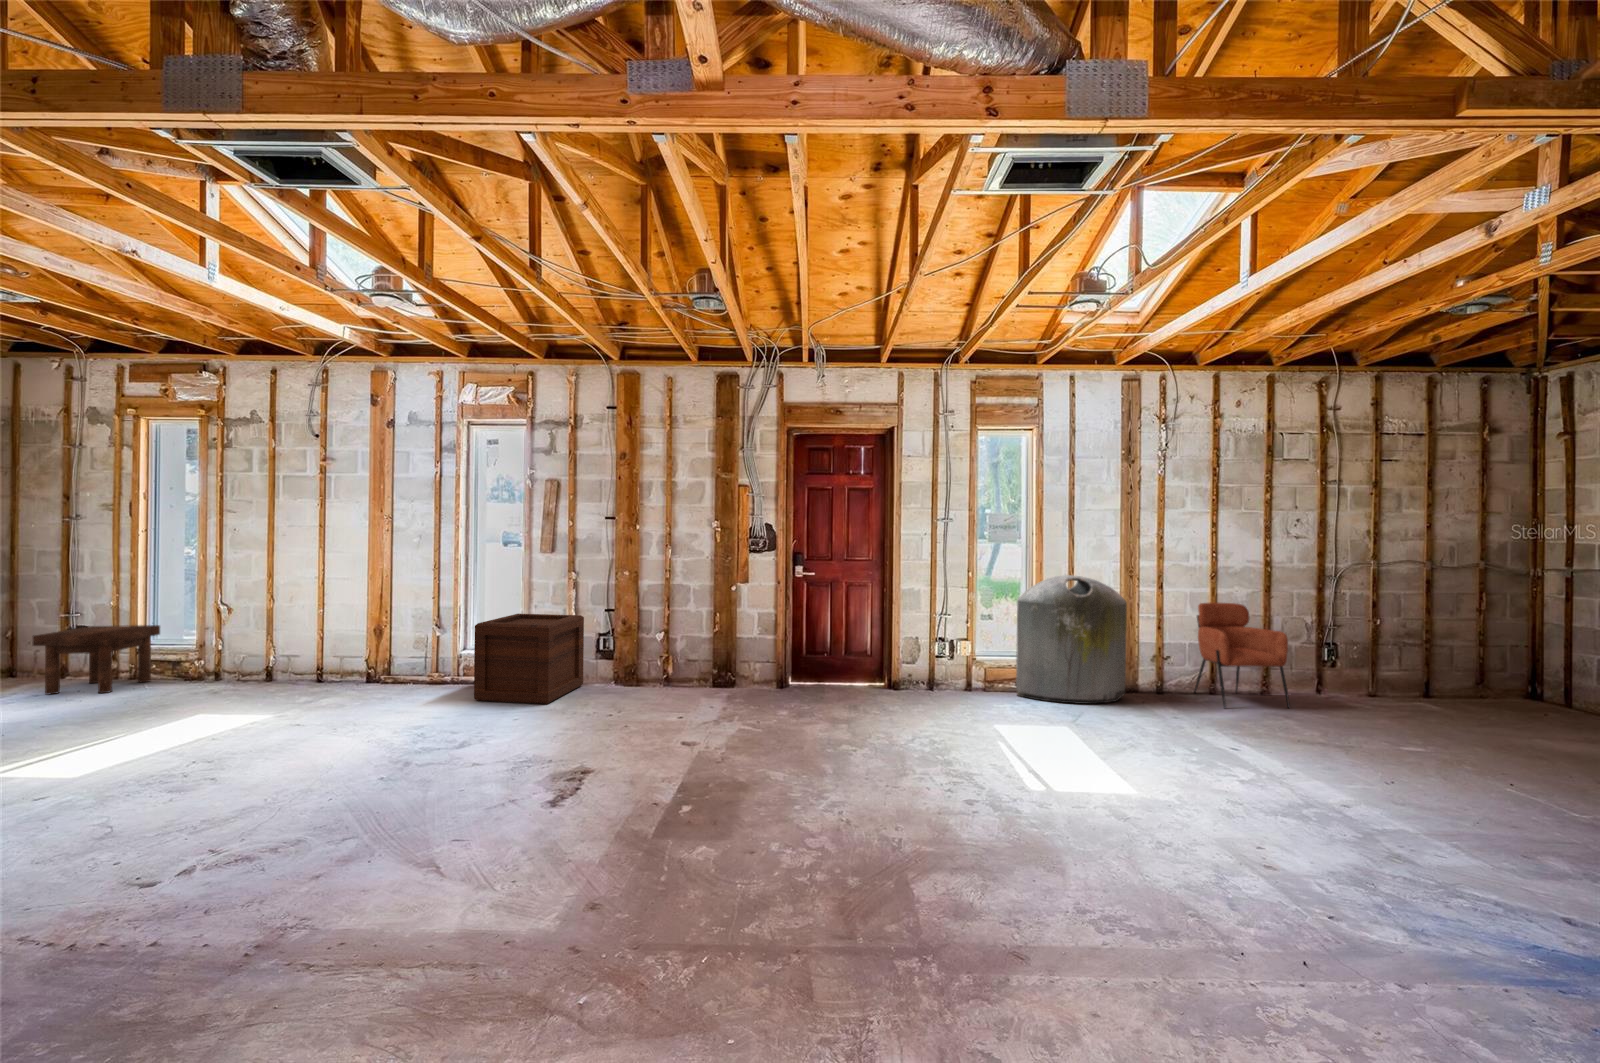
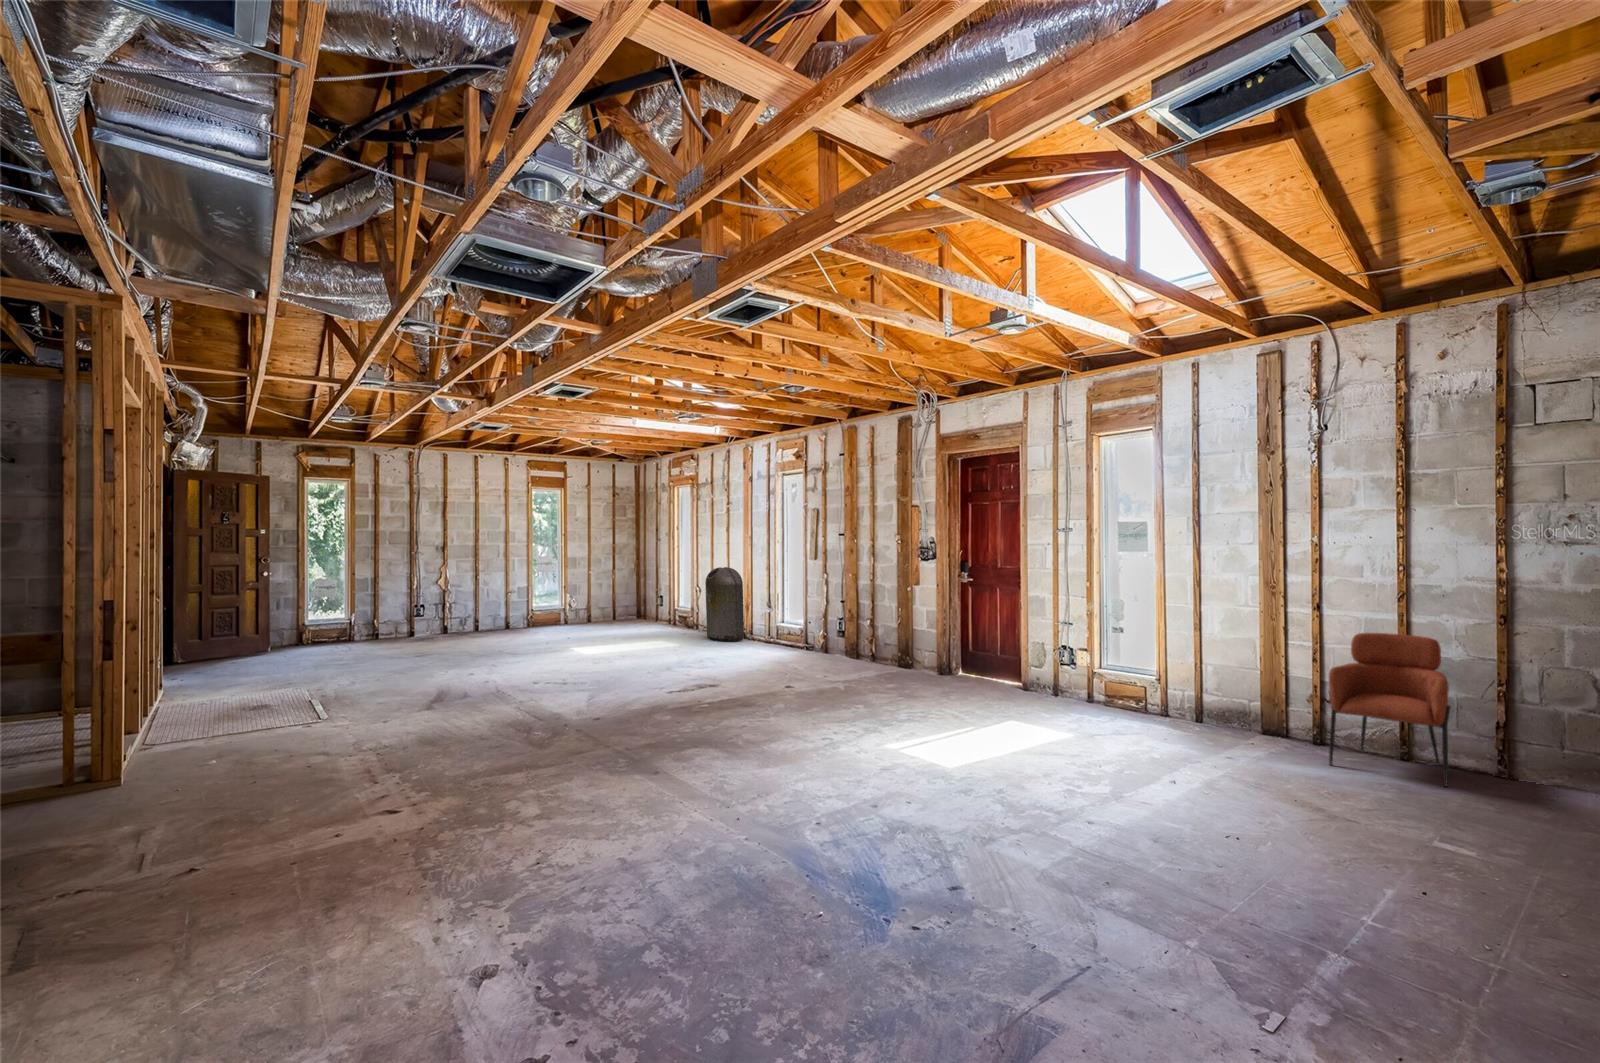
trash can: present [1016,575,1127,704] -> present [705,567,744,642]
wooden crate: present [474,614,584,704] -> none [760,600,828,658]
stool: present [32,625,160,695] -> none [636,595,680,628]

